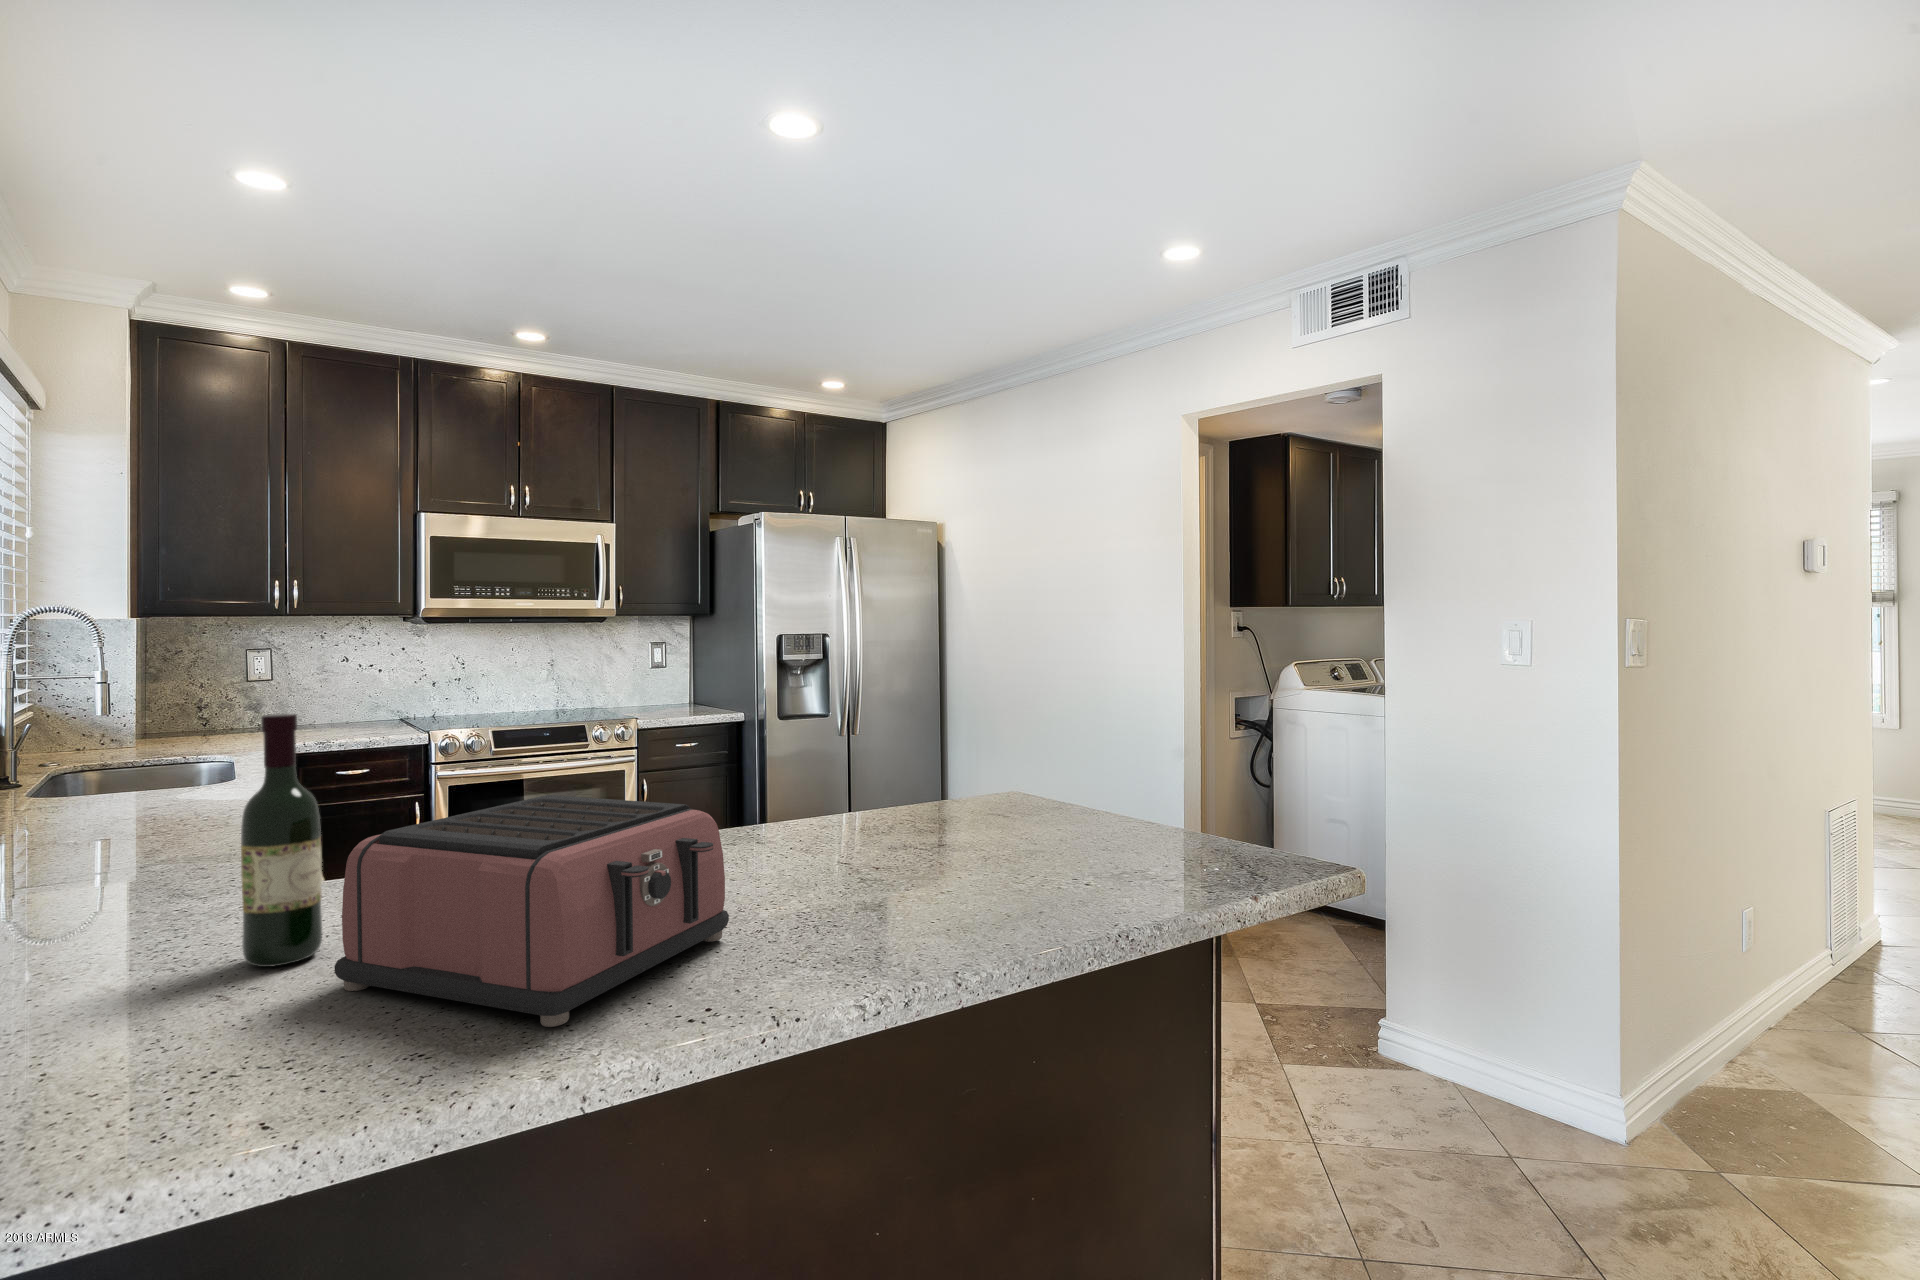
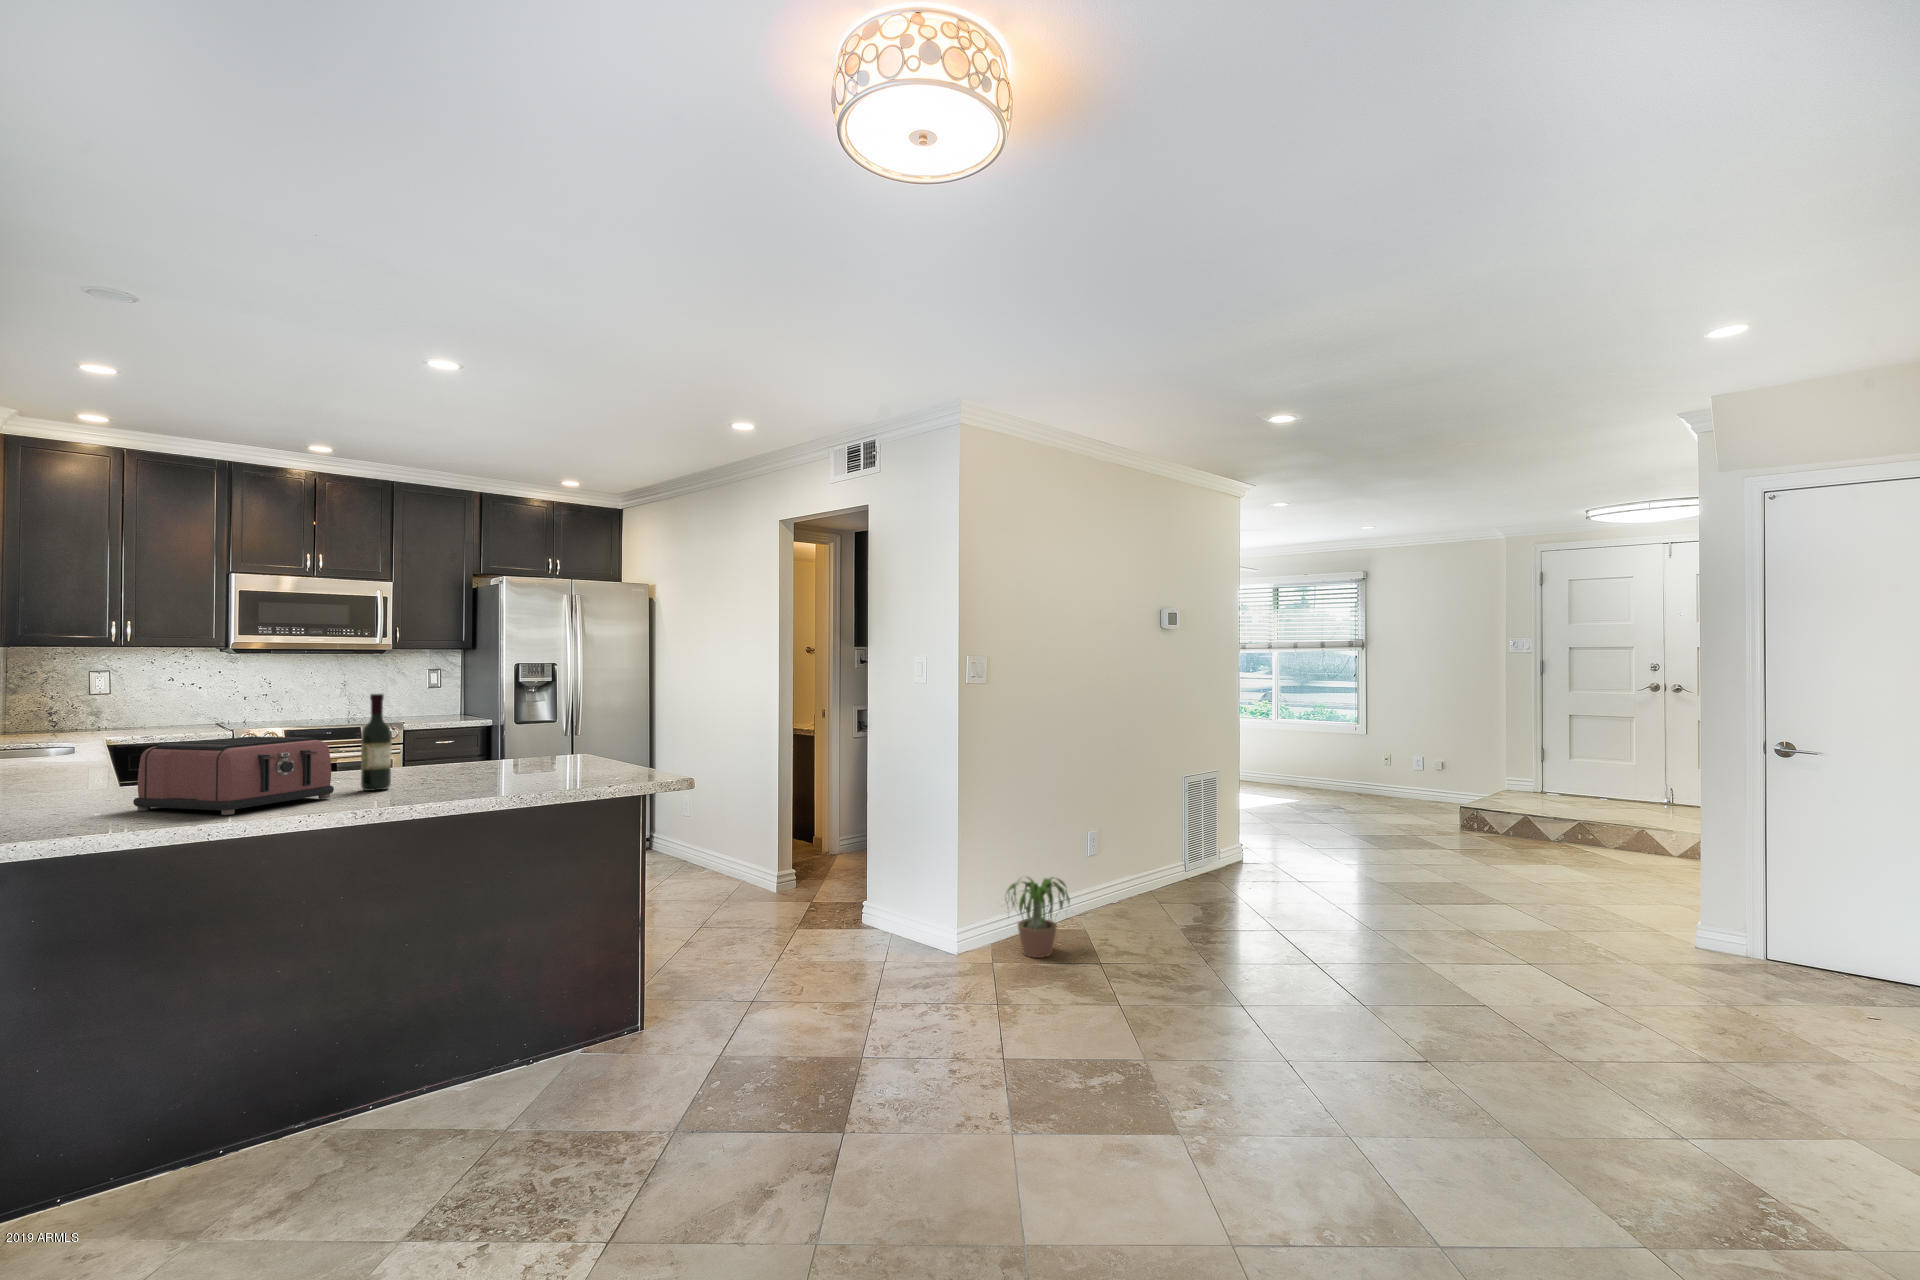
wine bottle: present [241,714,323,967] -> present [361,694,392,791]
potted plant: none [1674,1010,1863,1168] -> present [1007,877,1070,958]

